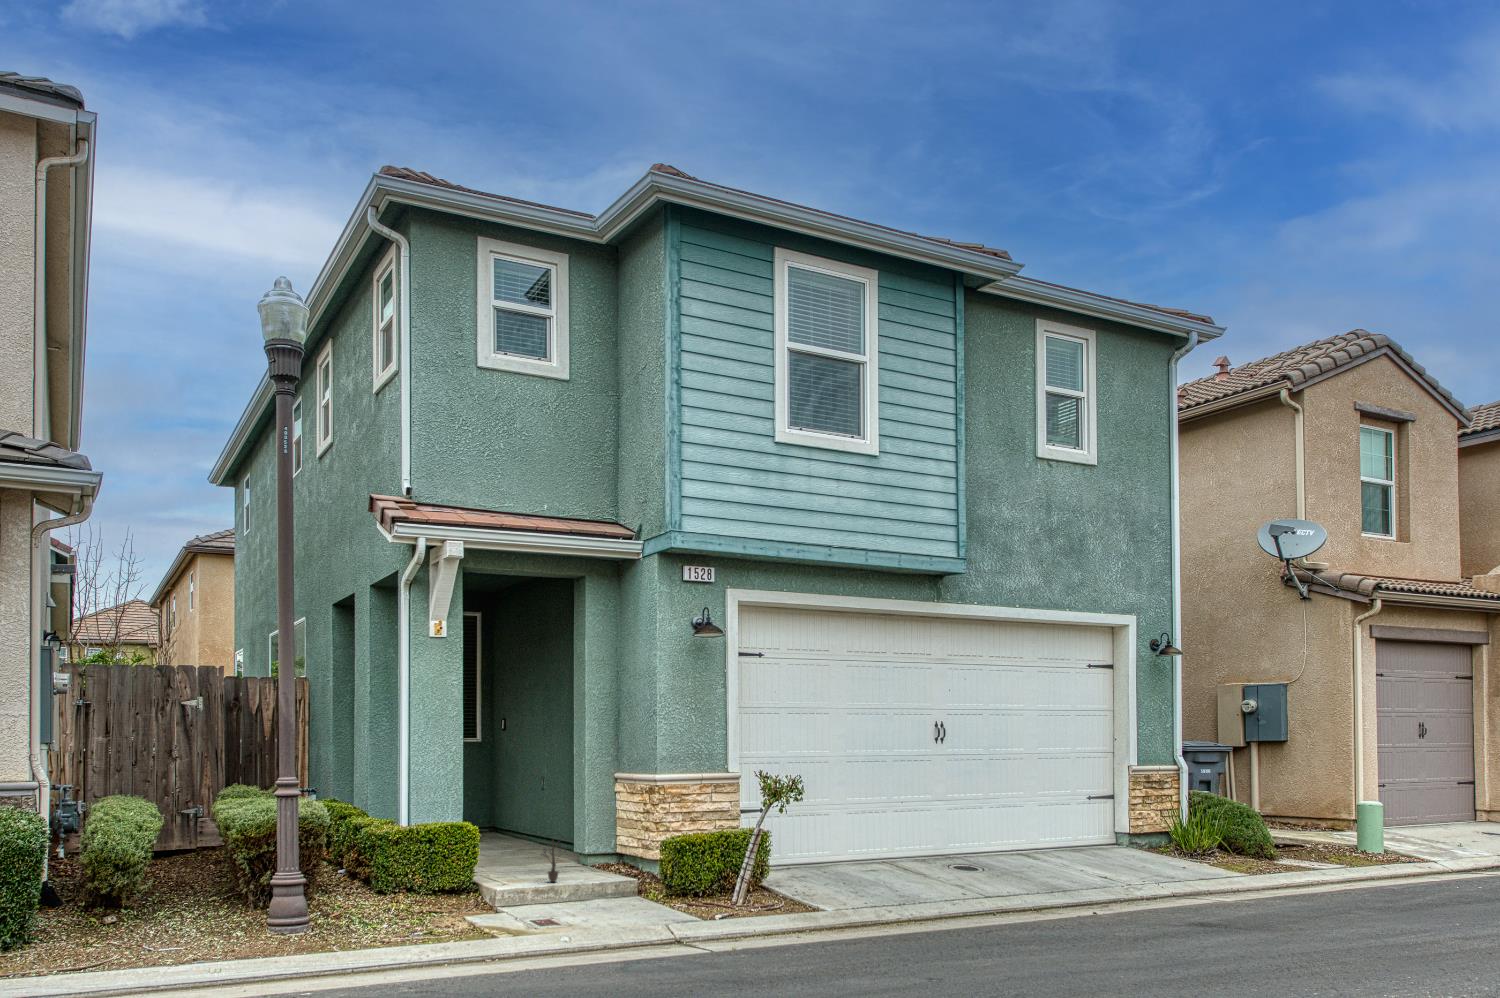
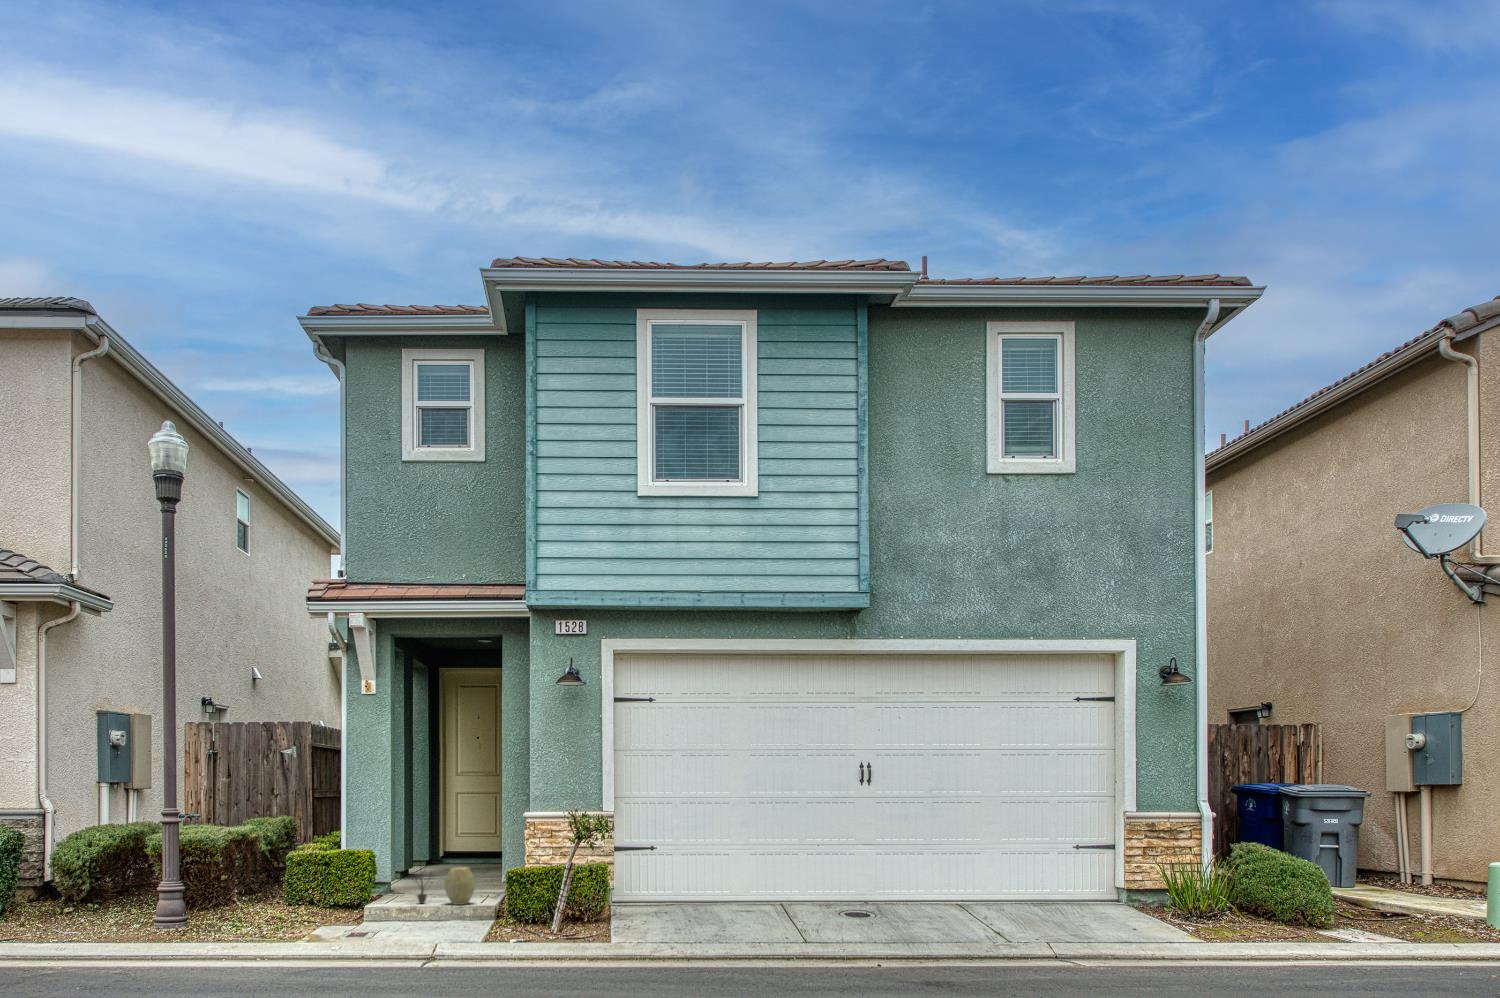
woven basket: none [580,837,614,882] -> present [445,866,475,905]

